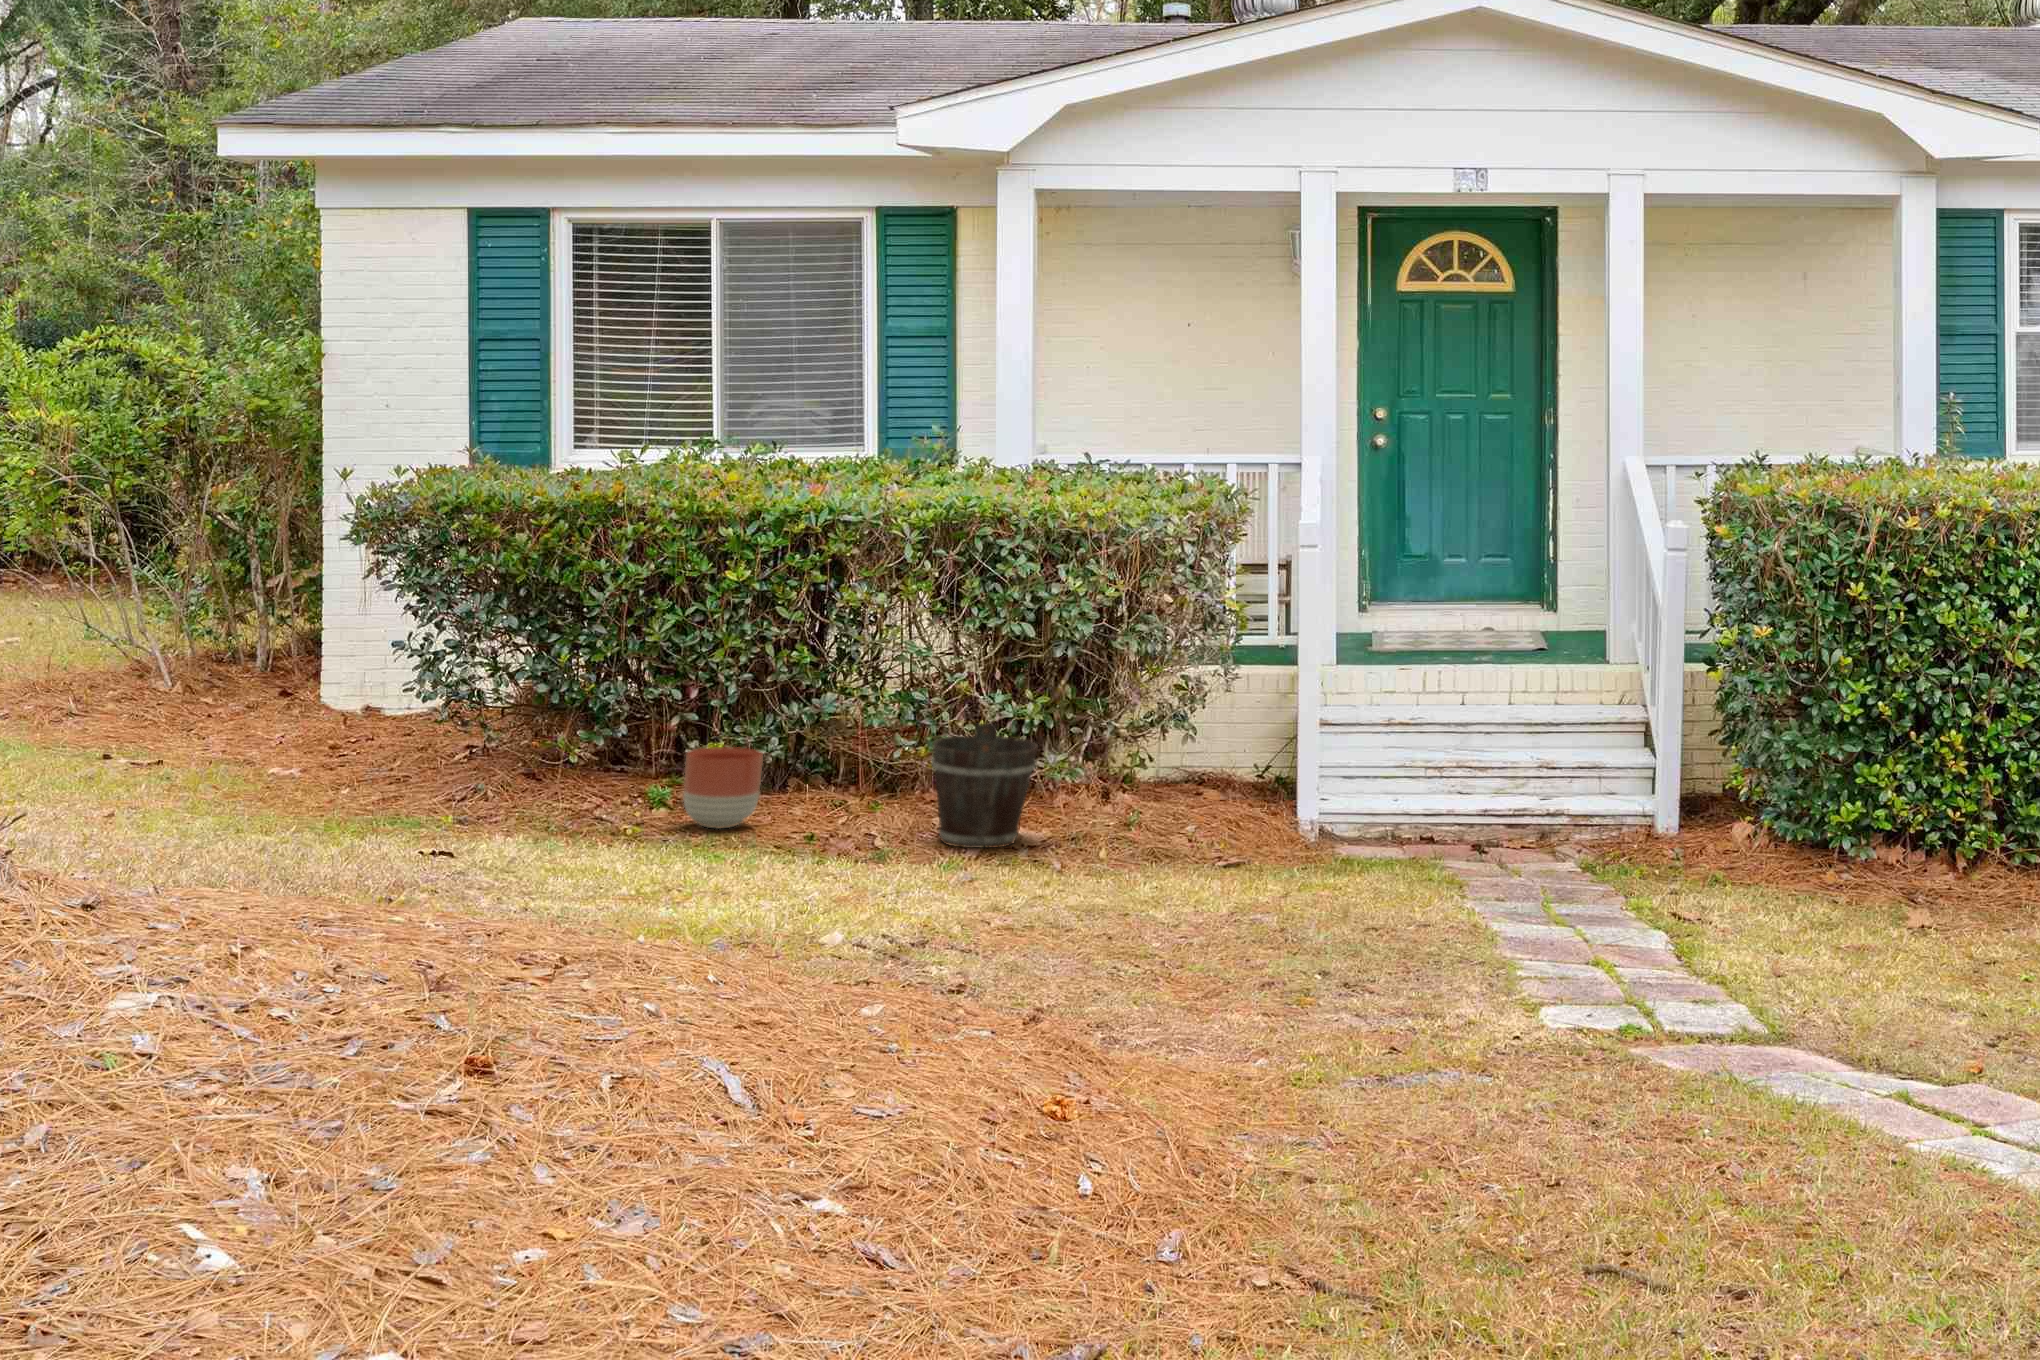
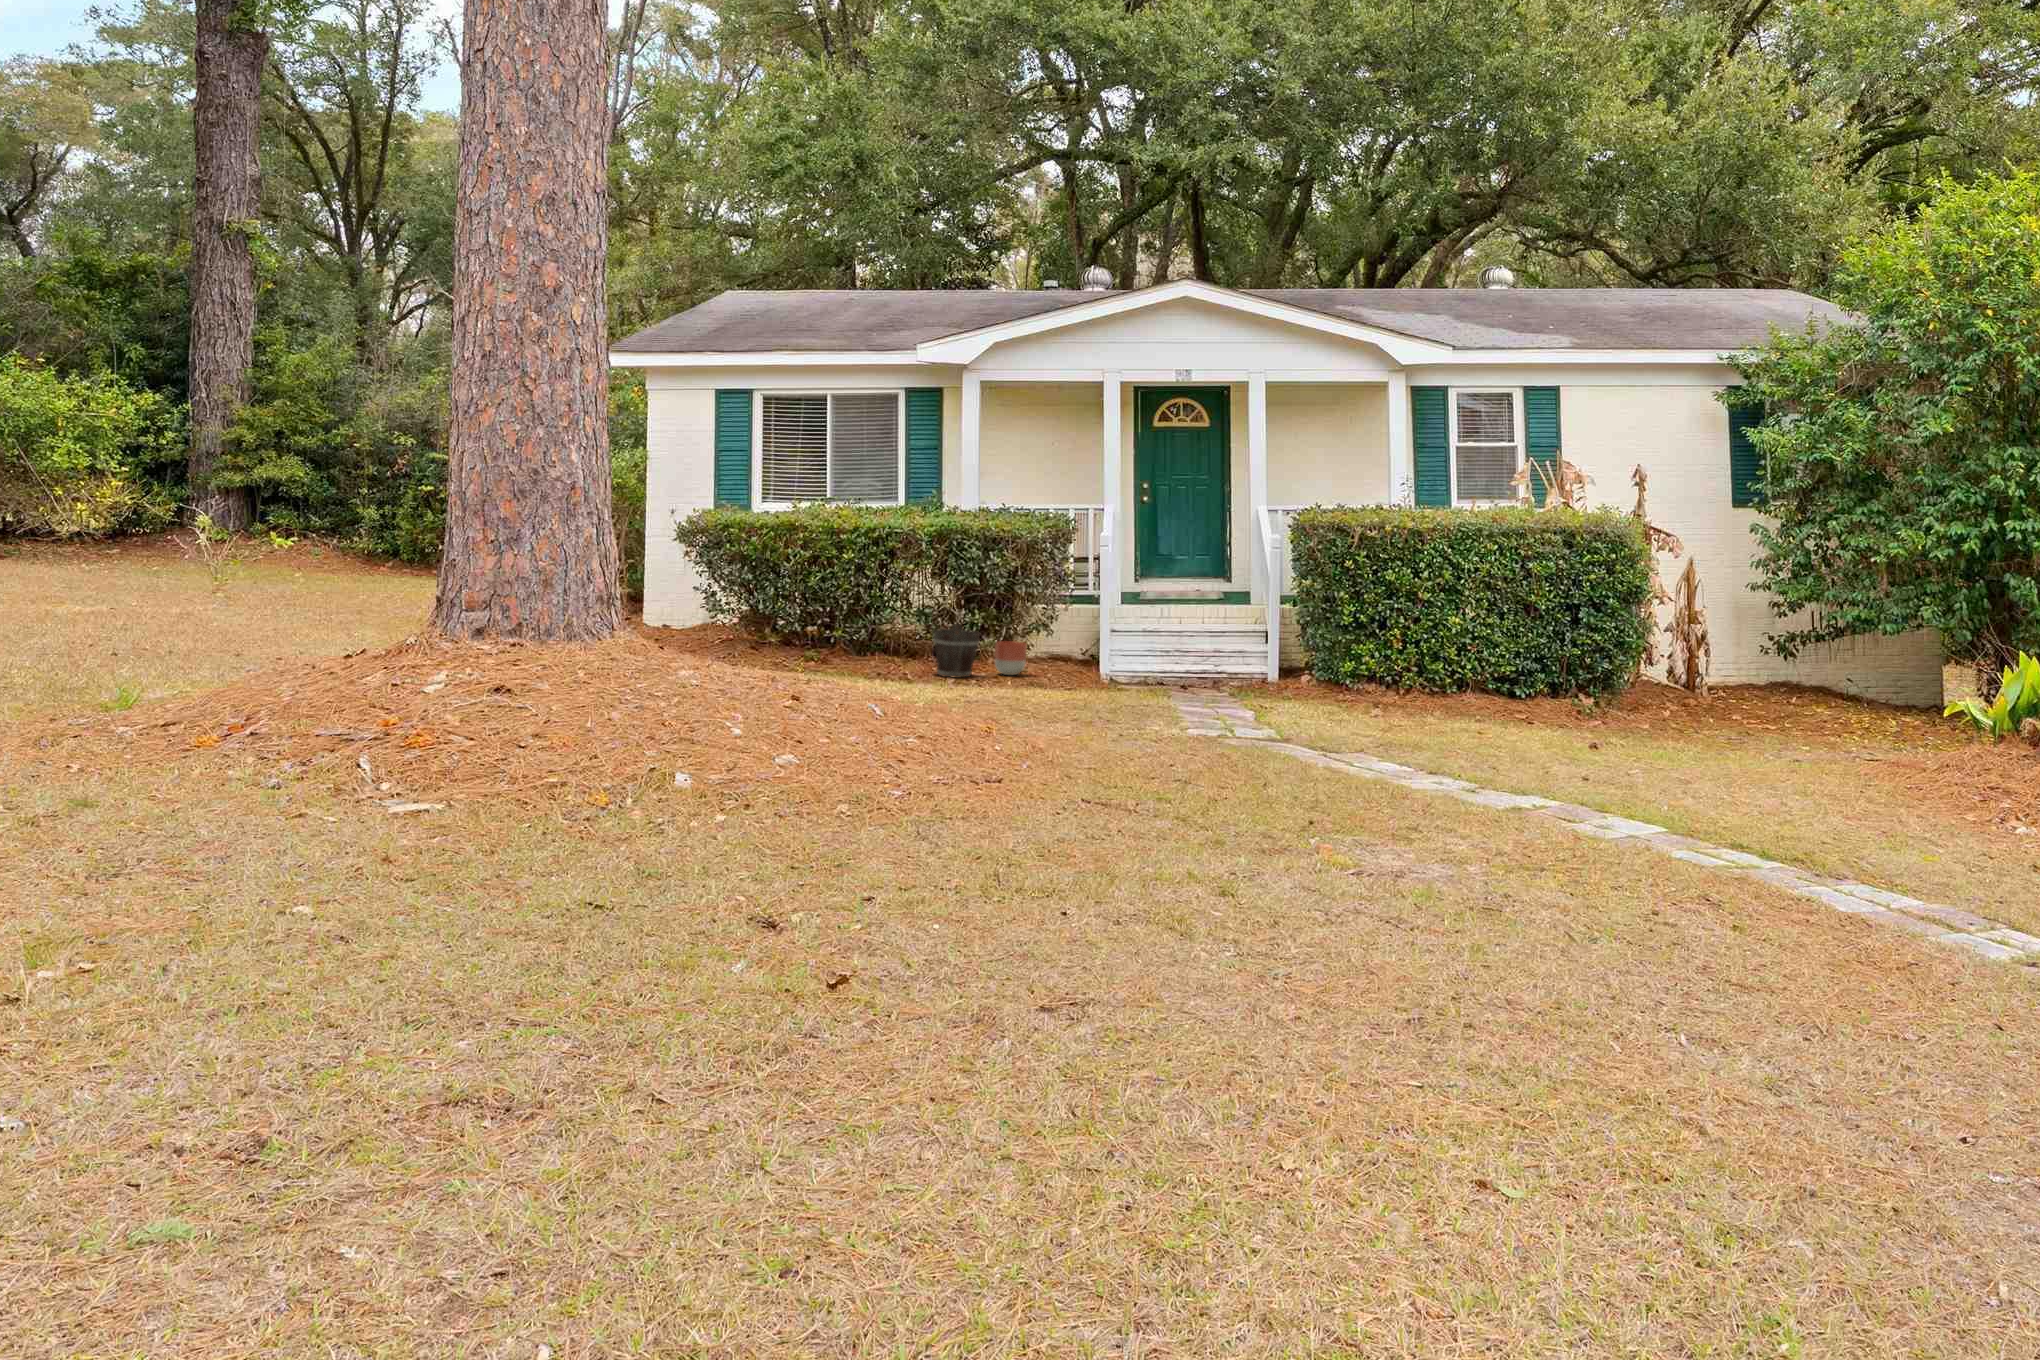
planter: present [684,747,763,828] -> present [995,641,1027,675]

